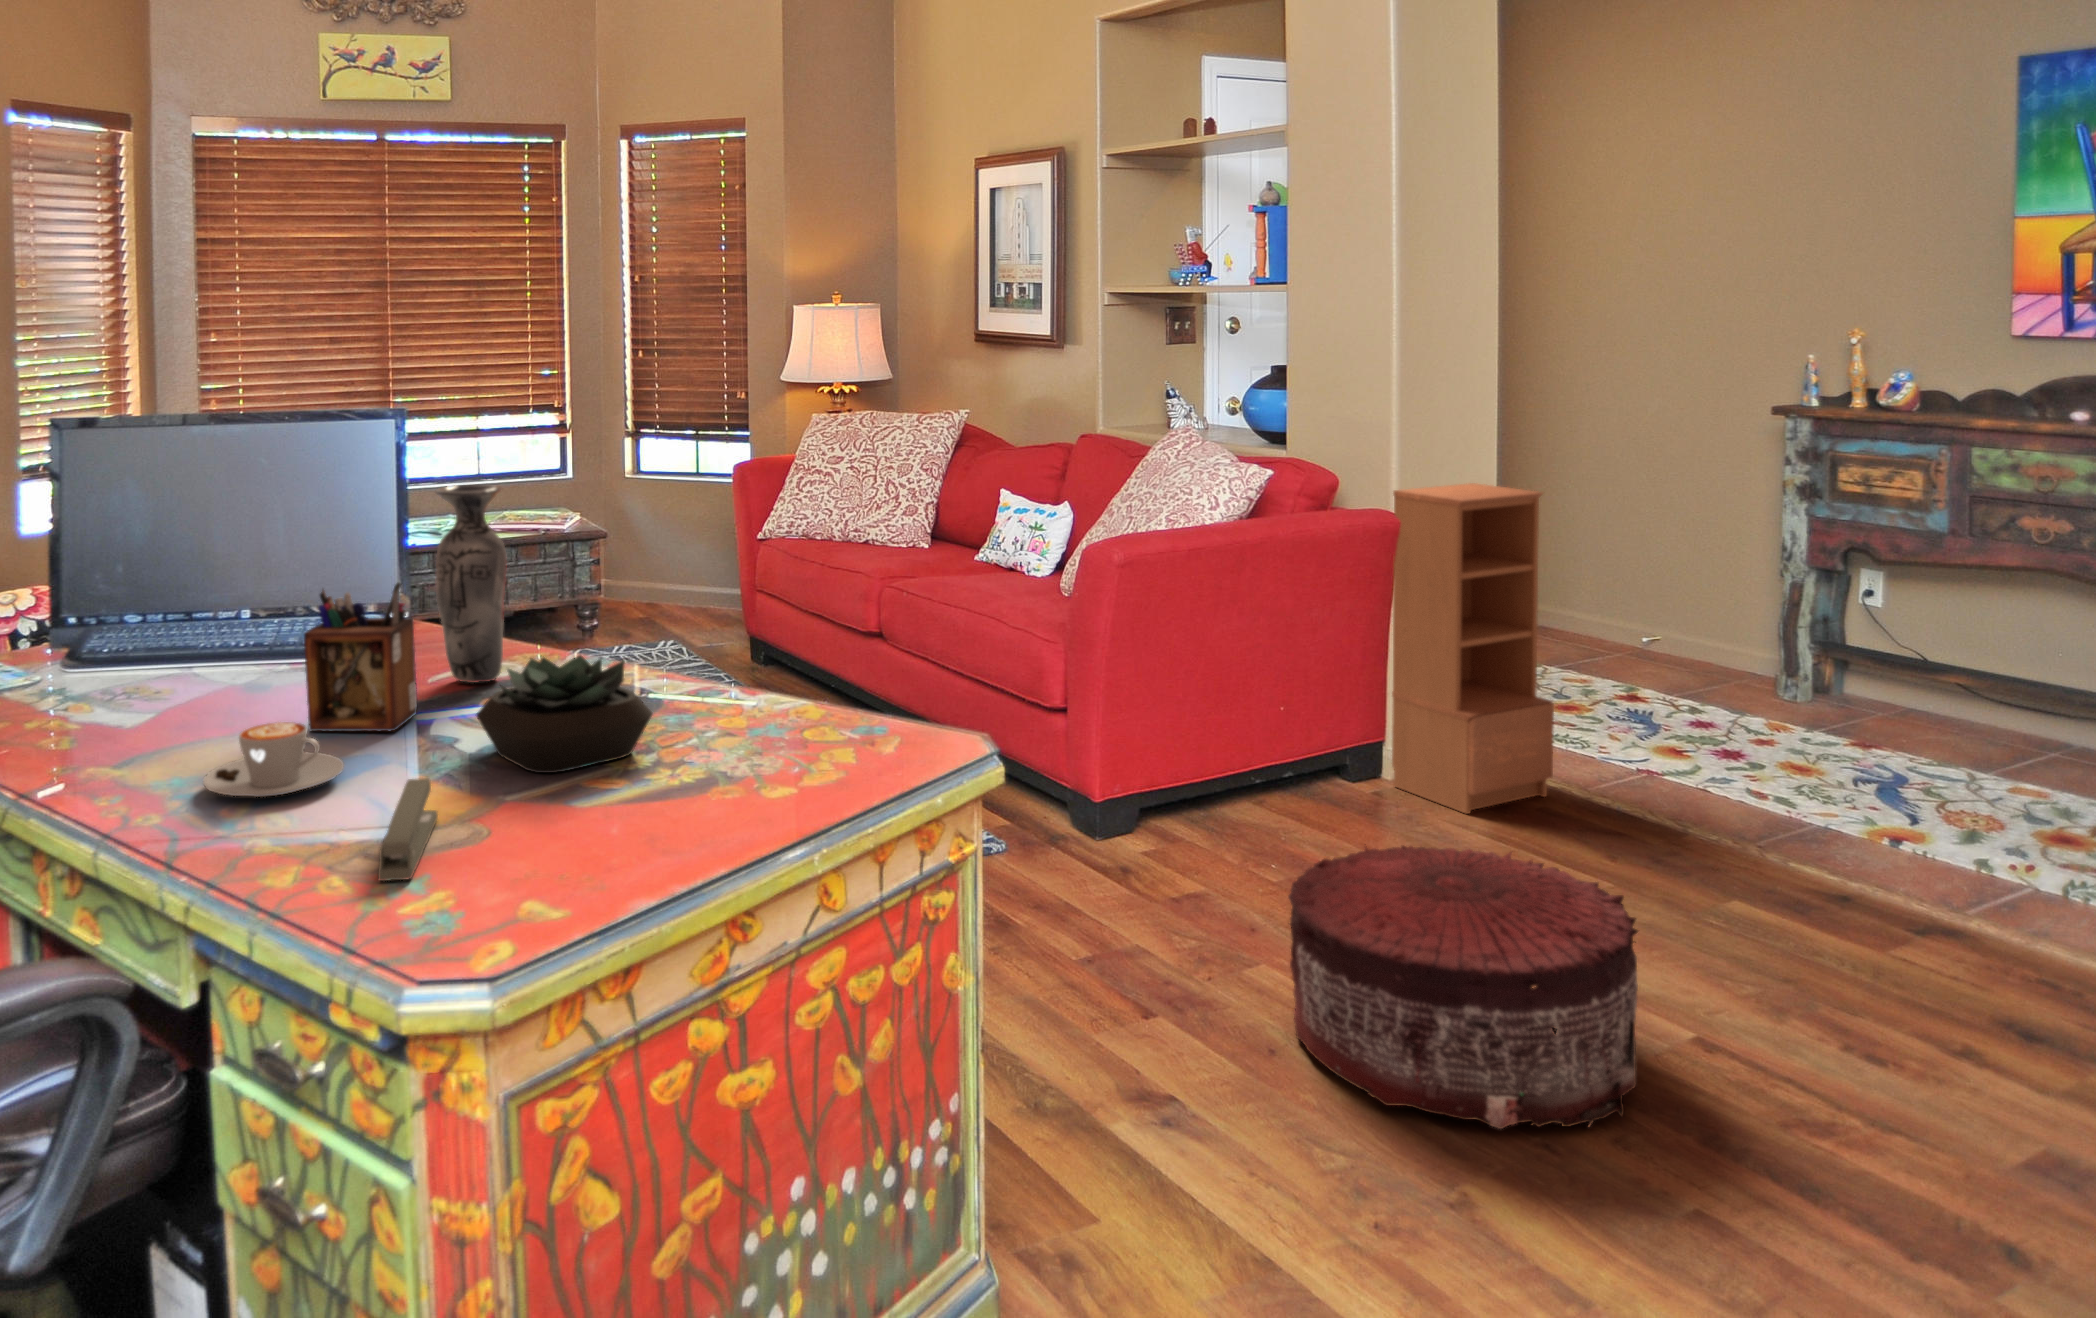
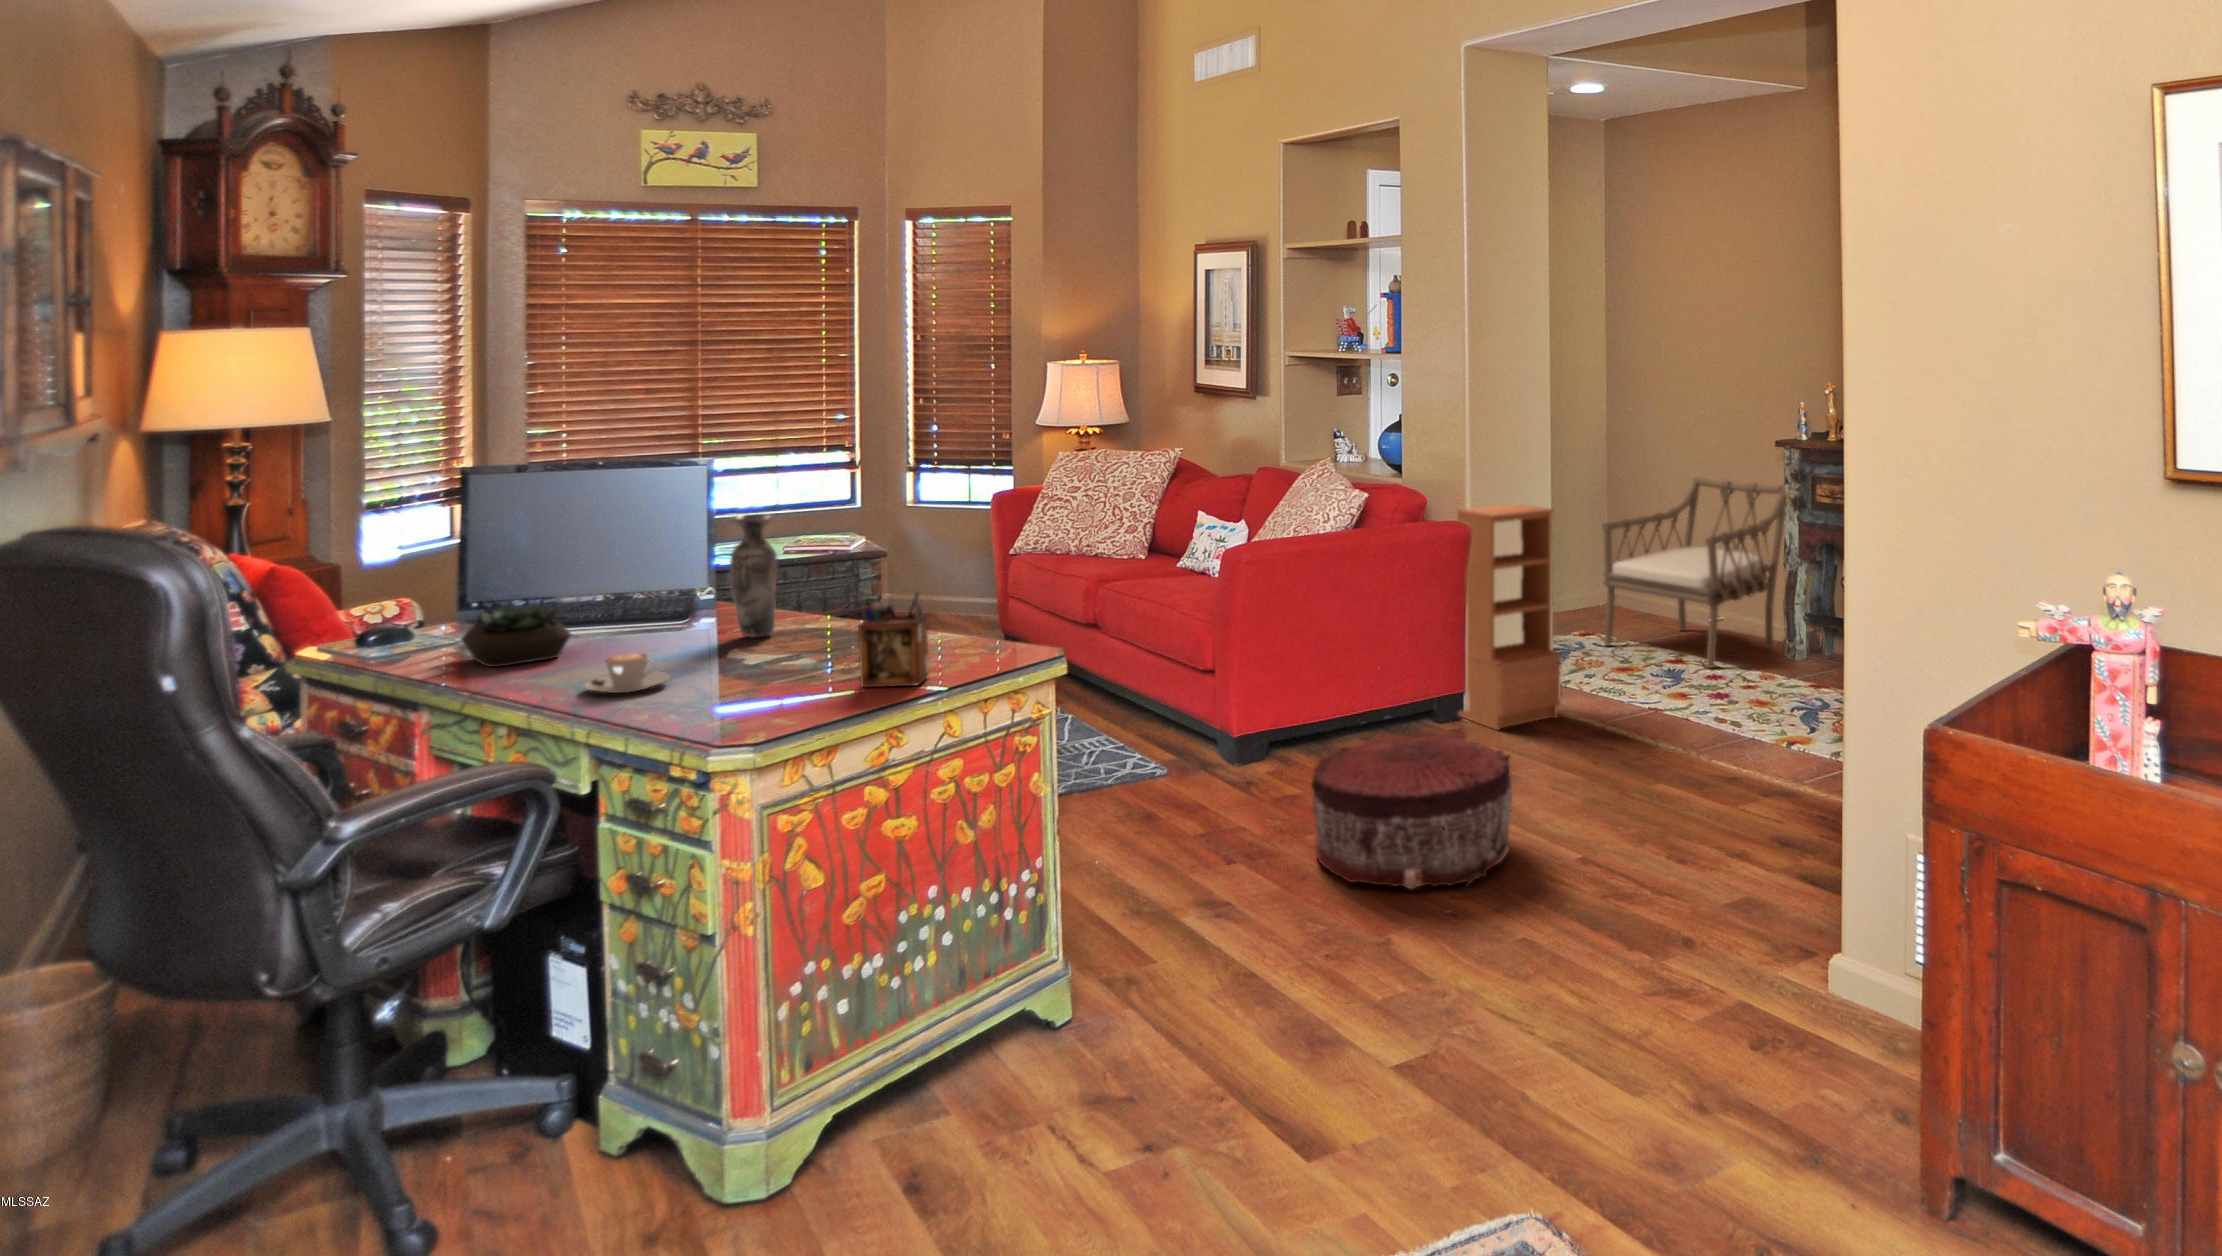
armchair: none [1543,450,1827,723] -> present [1602,477,1785,668]
desk organizer: present [304,583,417,731] -> present [858,593,929,687]
succulent plant: present [476,655,653,773] -> present [461,605,571,667]
stapler: present [378,778,438,881] -> none [692,675,727,722]

